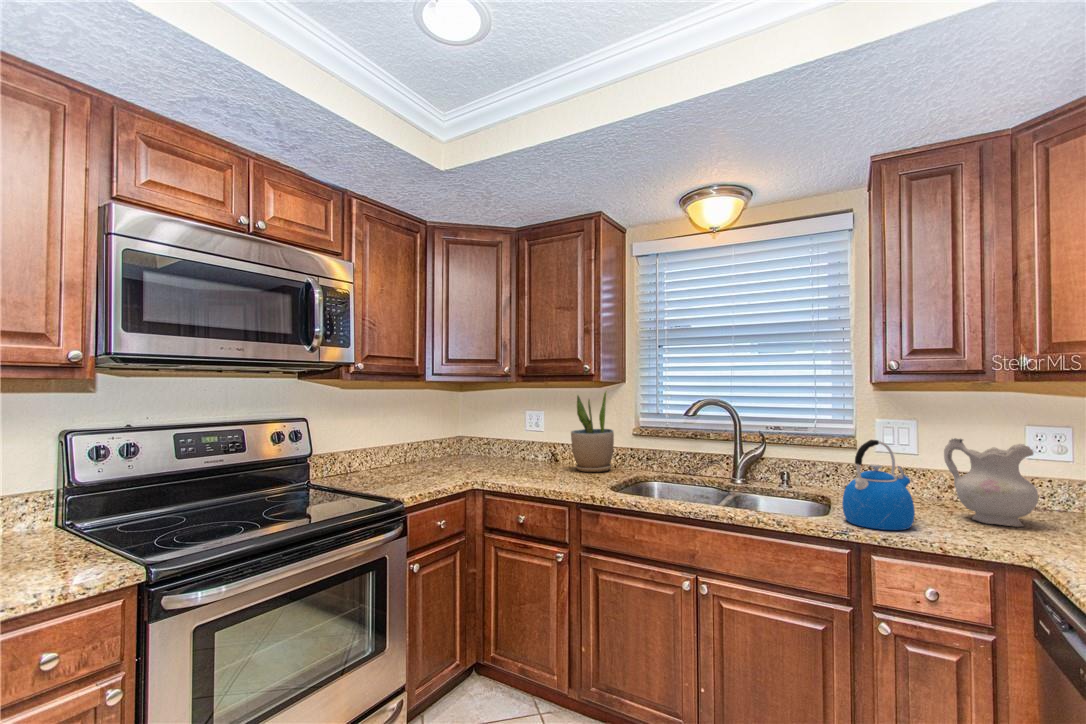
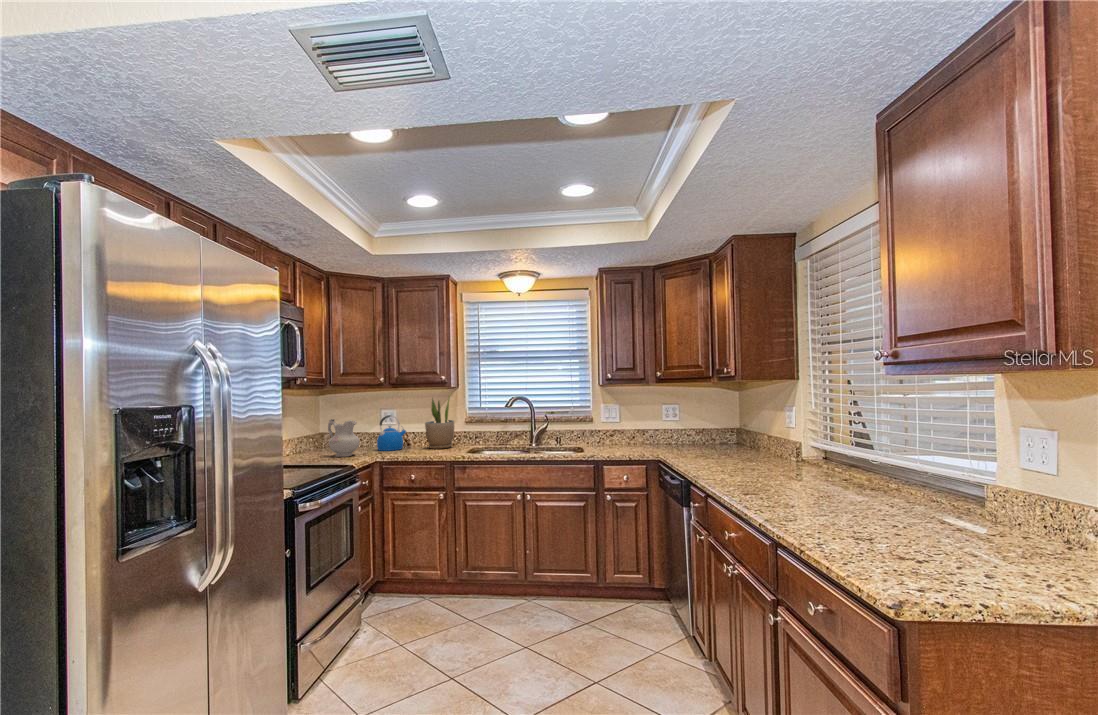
ceramic pitcher: present [944,438,1038,527] -> present [328,419,359,457]
kettle: present [842,440,915,530] -> present [377,415,406,451]

